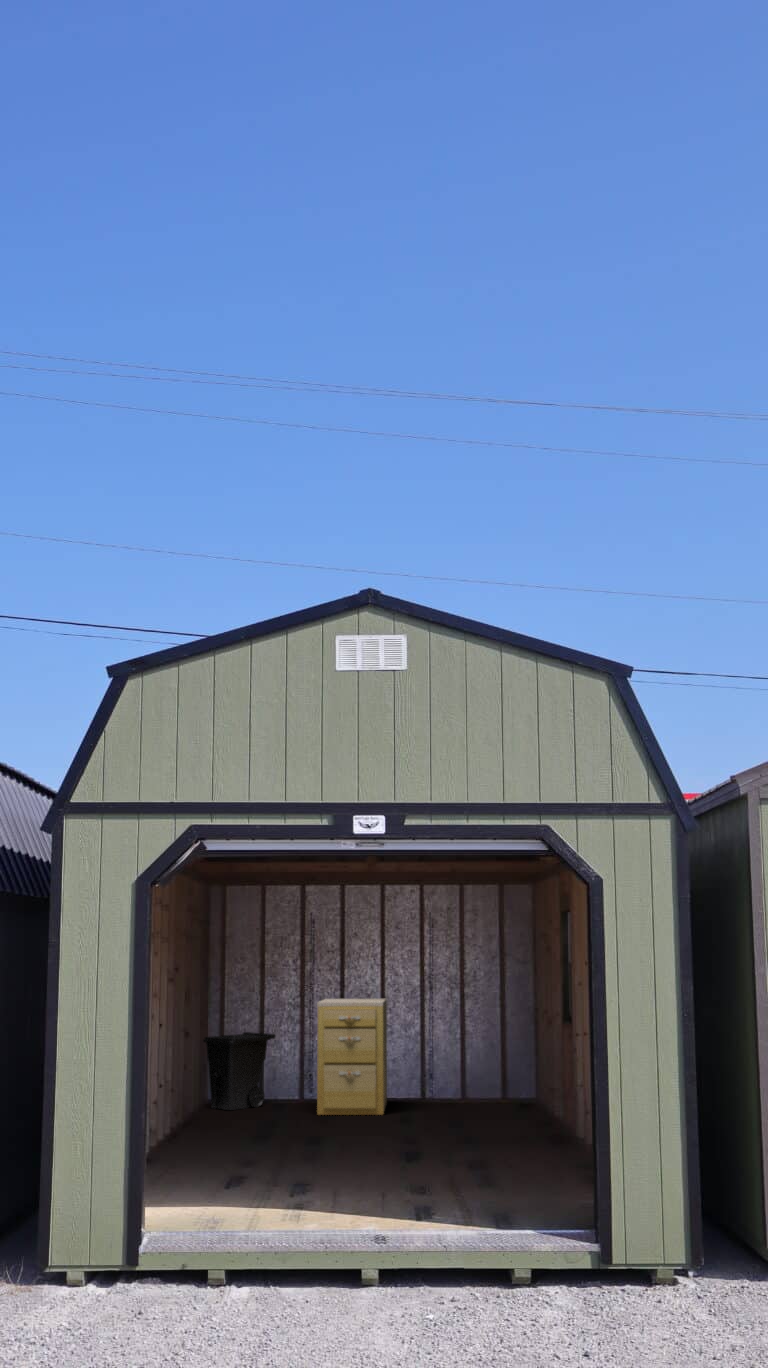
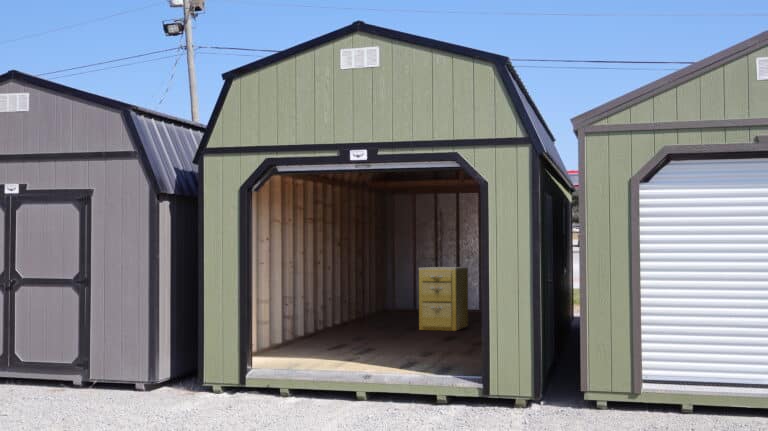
trash can: present [203,1032,275,1110] -> none [363,286,403,327]

